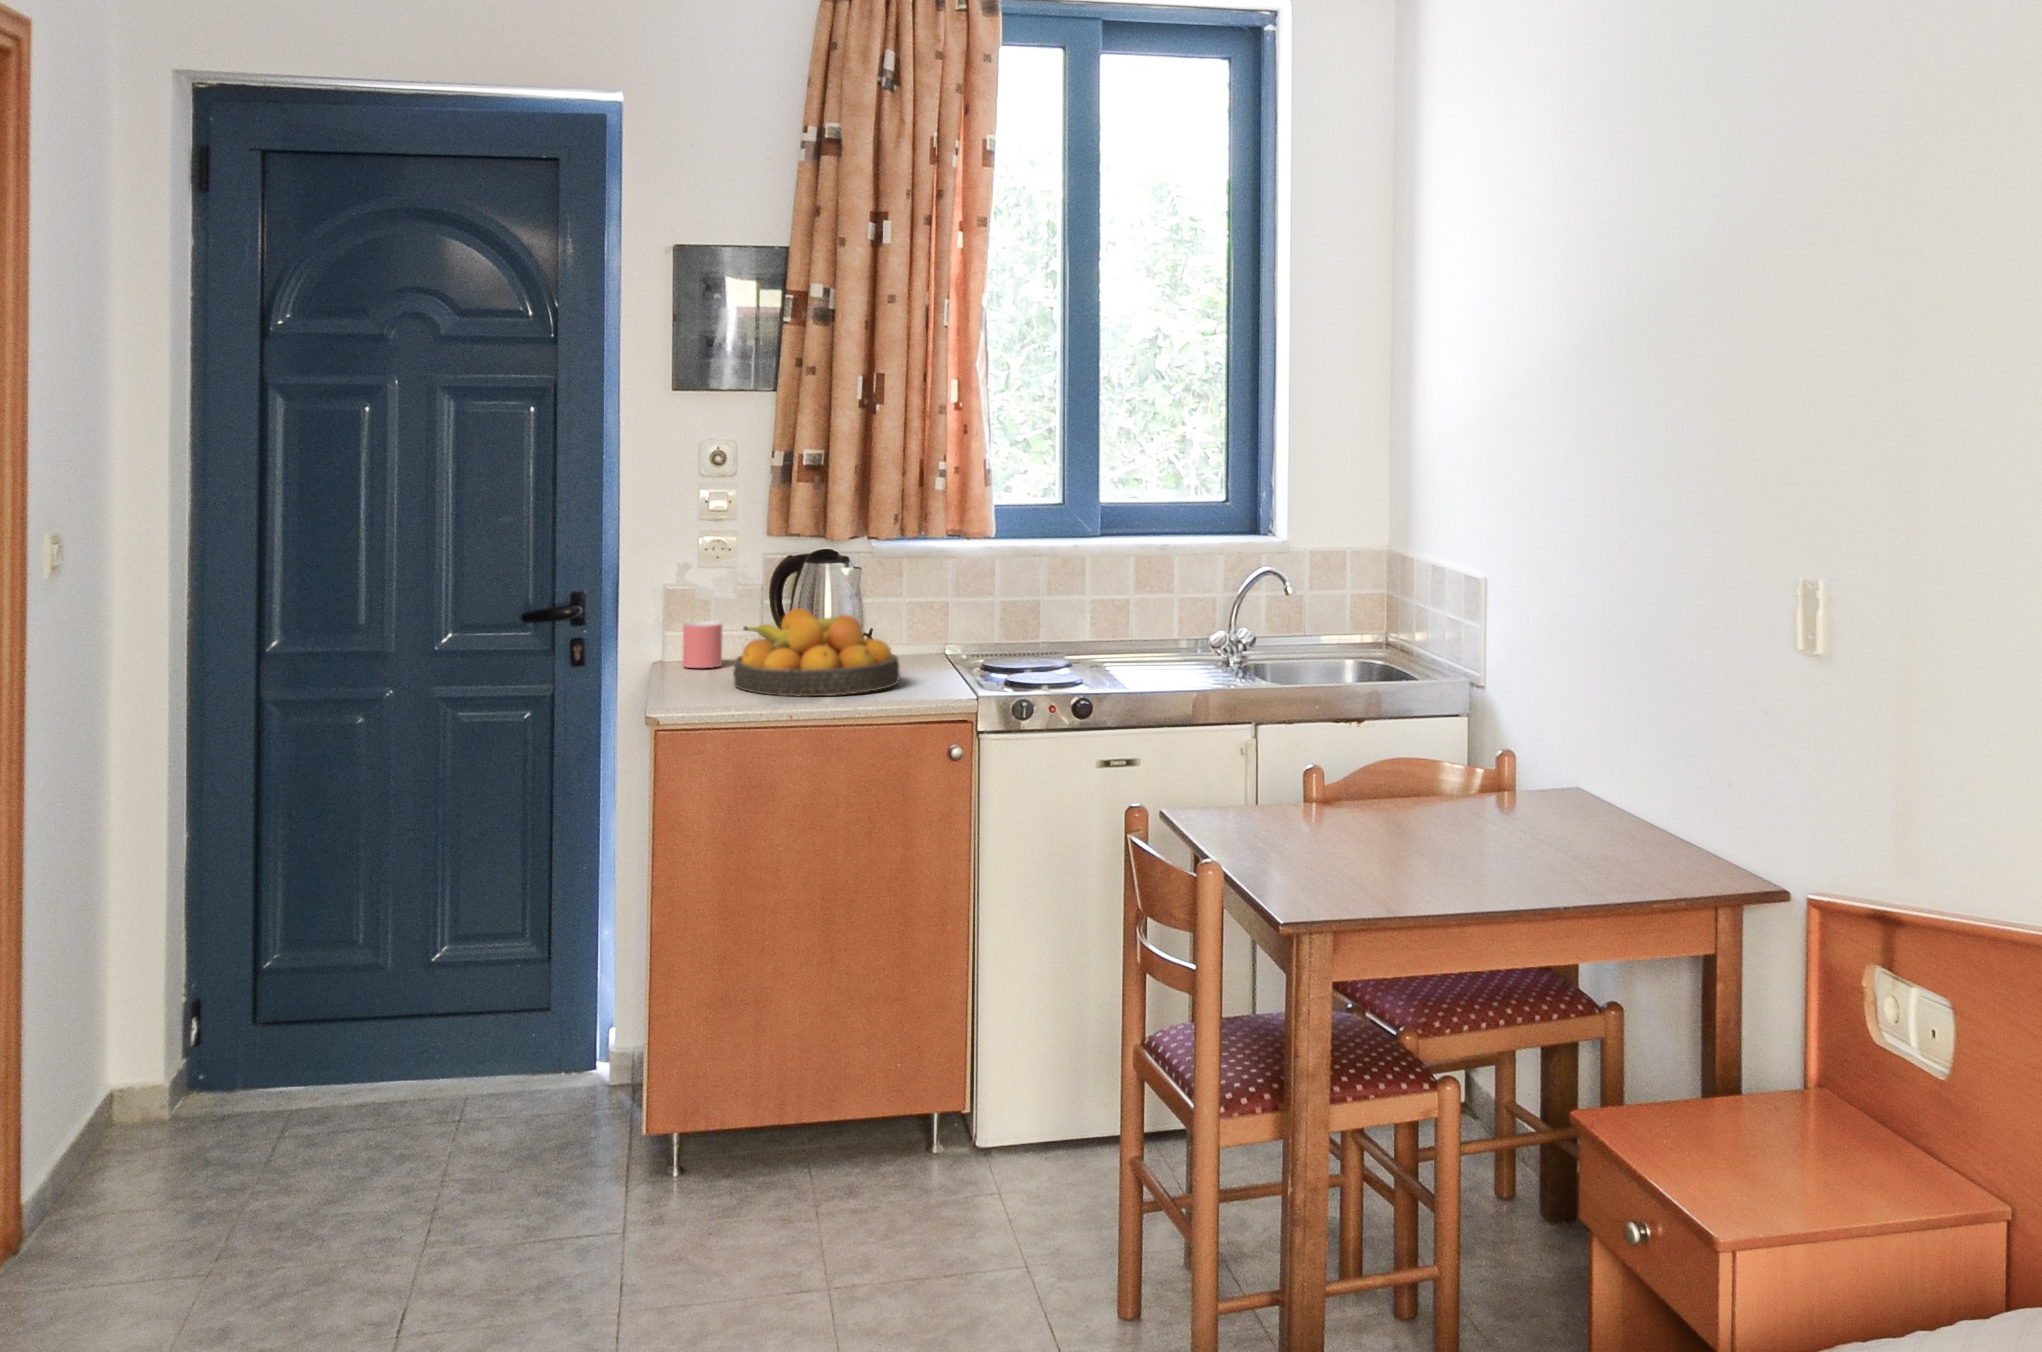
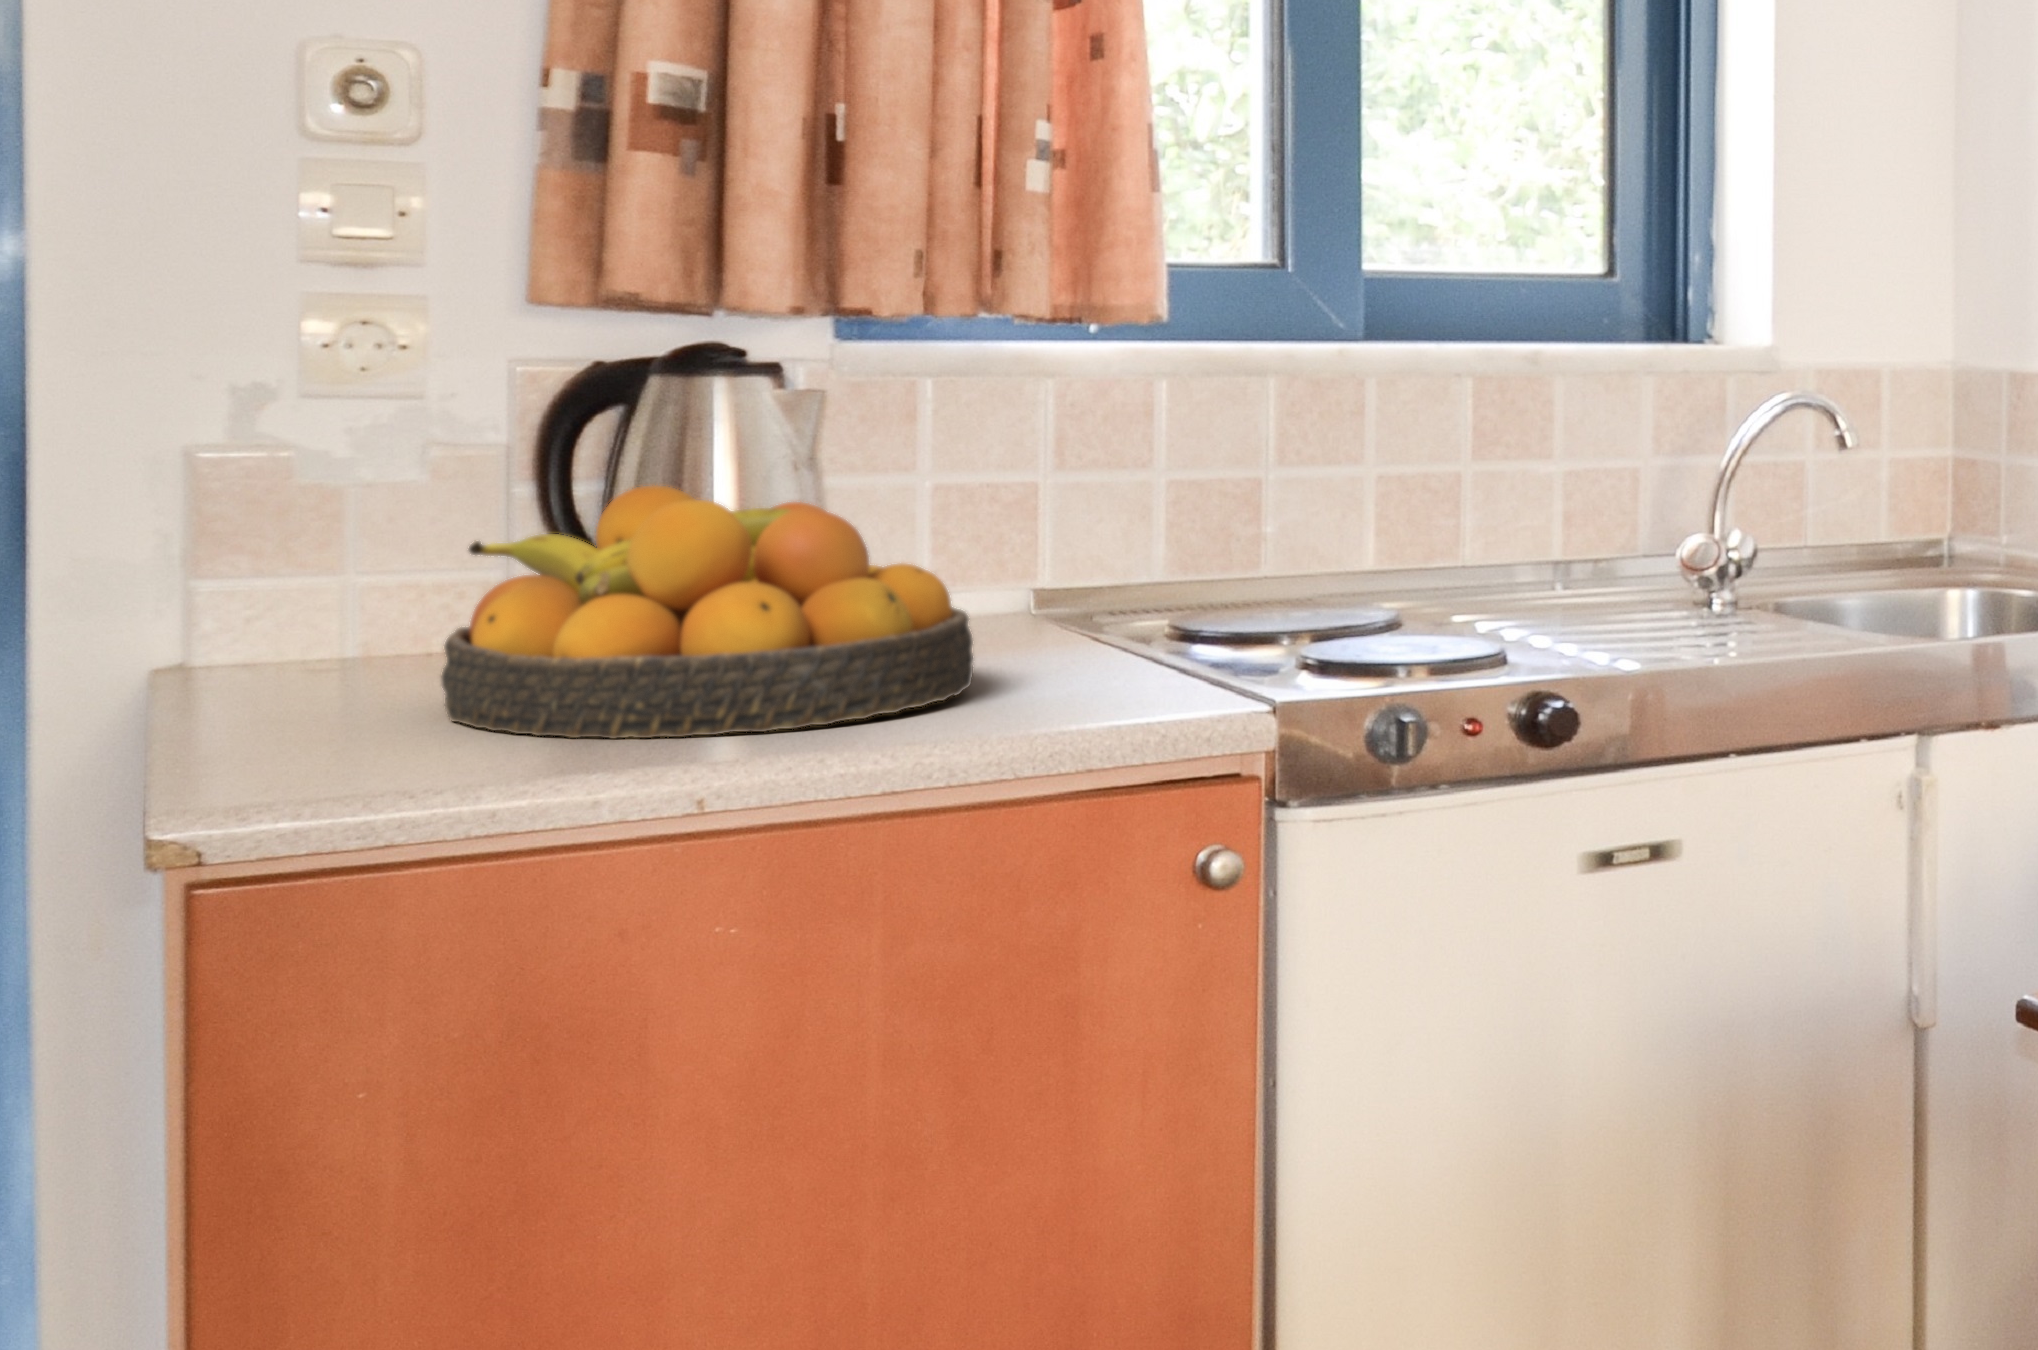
mug: present [683,621,722,668] -> none [262,542,392,674]

